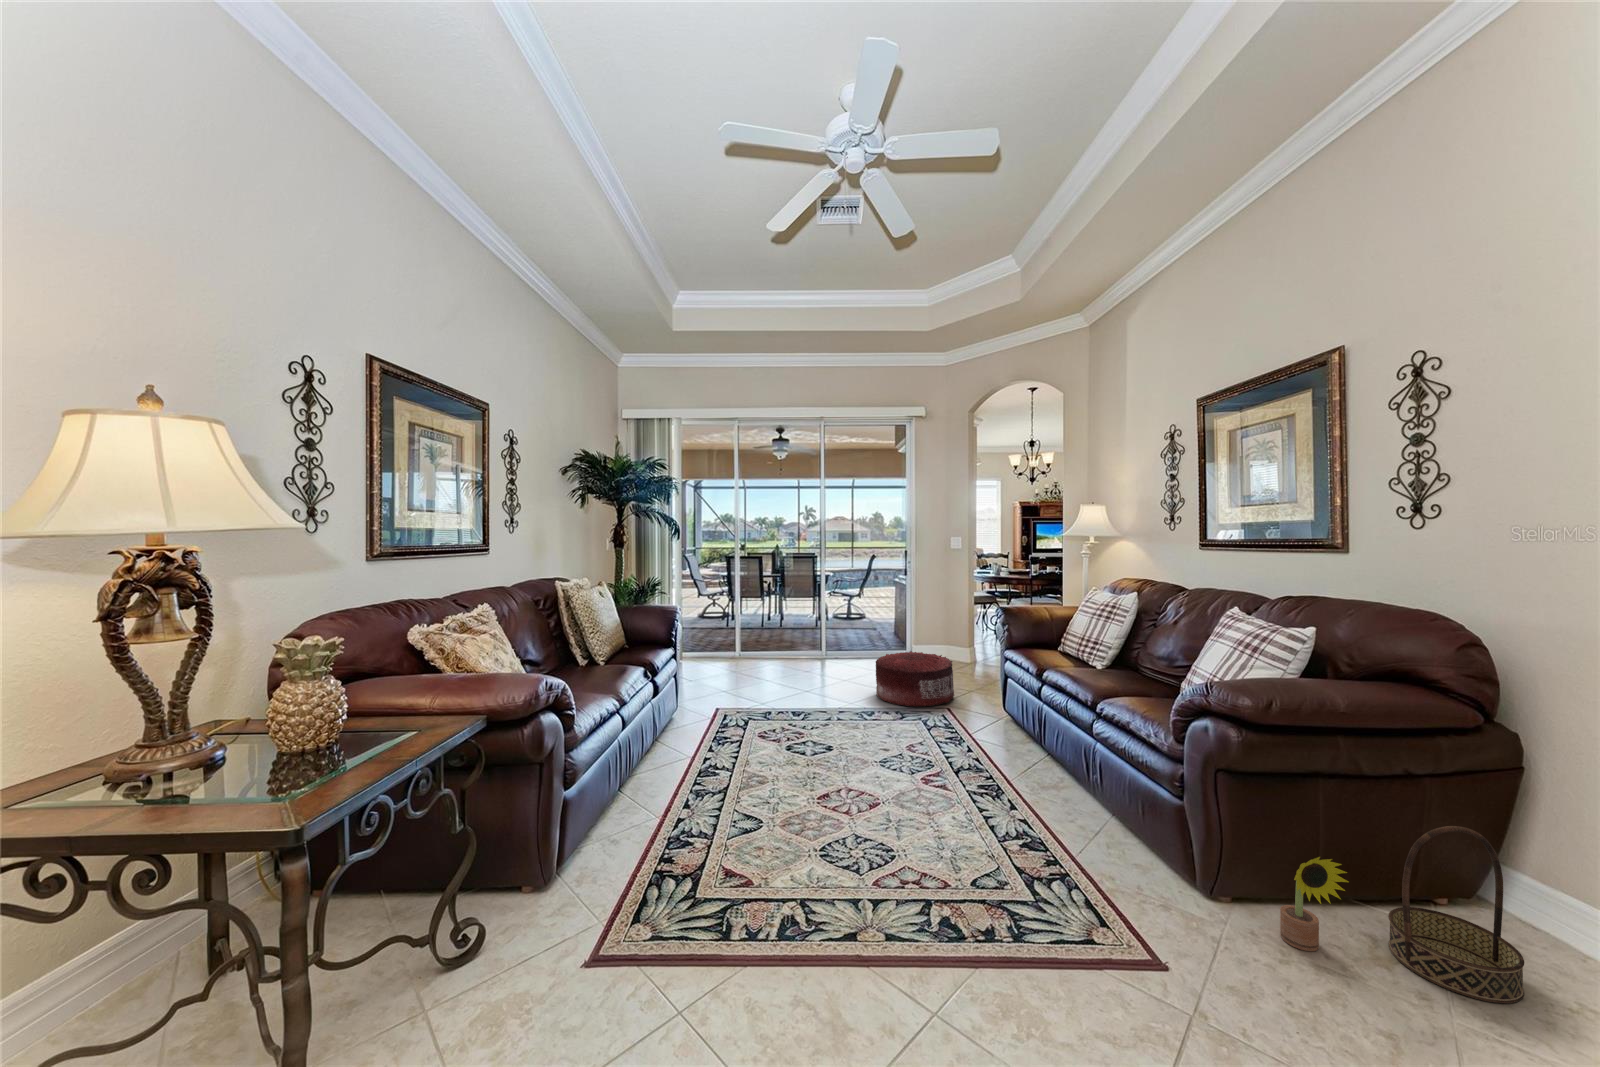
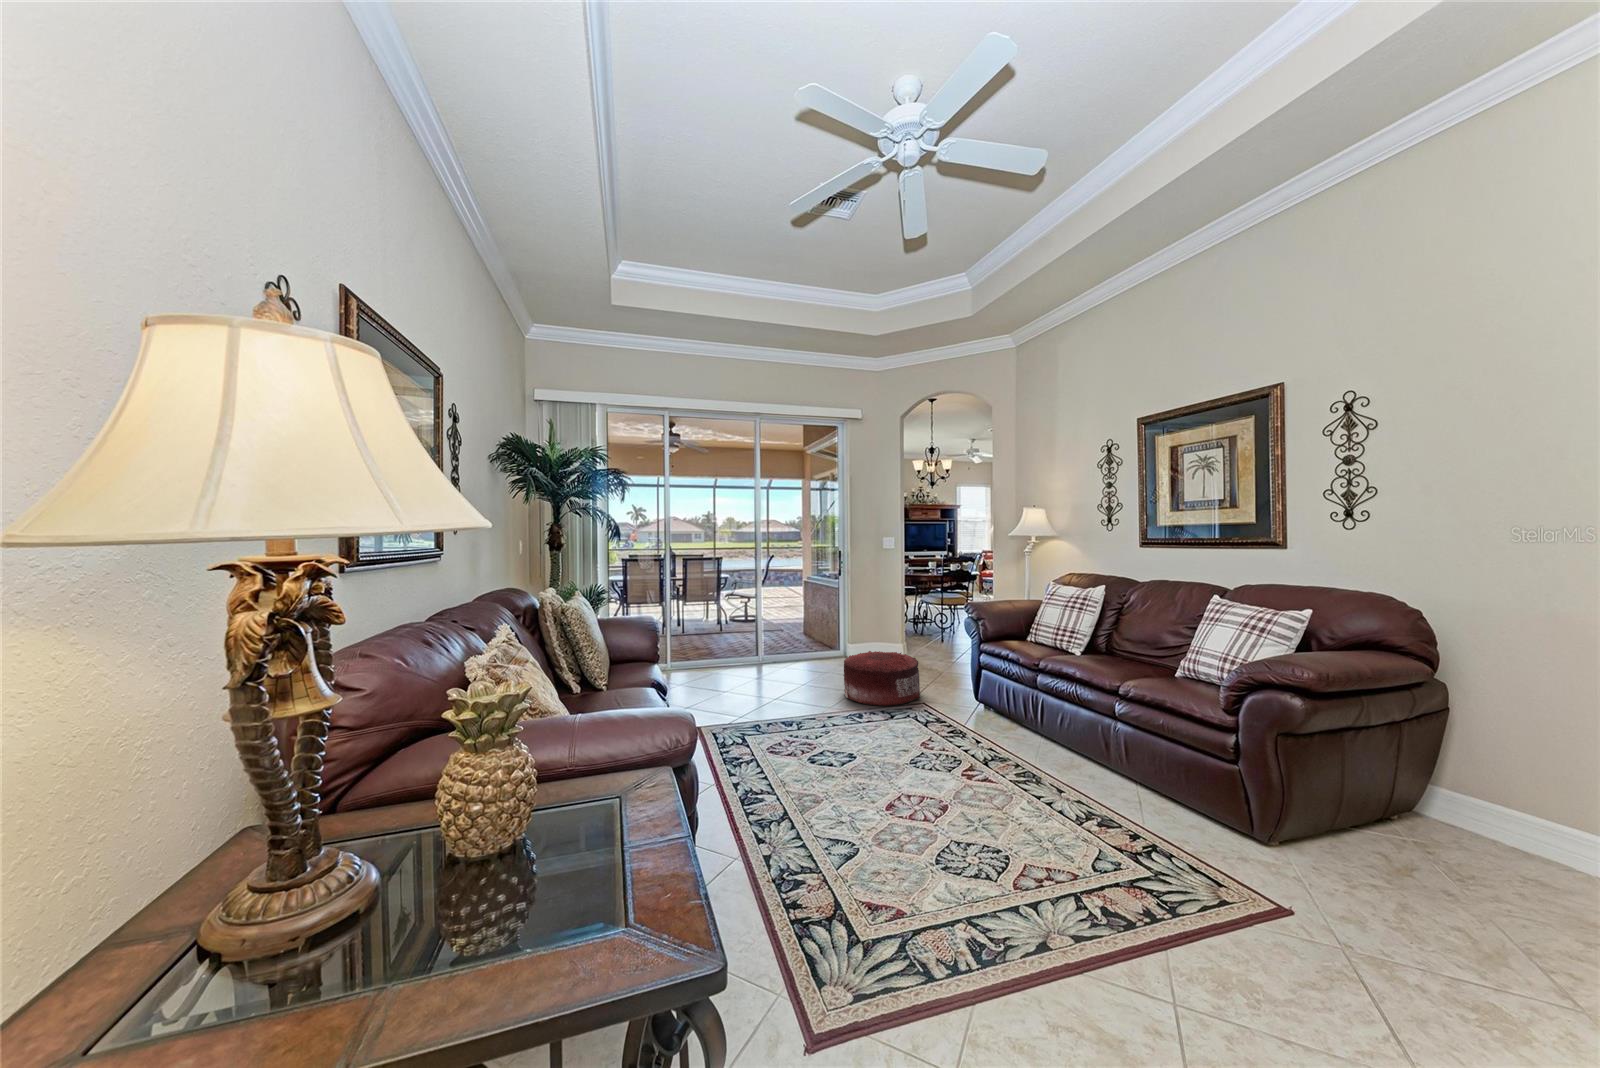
basket: present [1388,826,1524,1003] -> none [1397,757,1500,886]
decorative plant: present [1280,857,1348,951] -> none [1333,796,1392,873]

